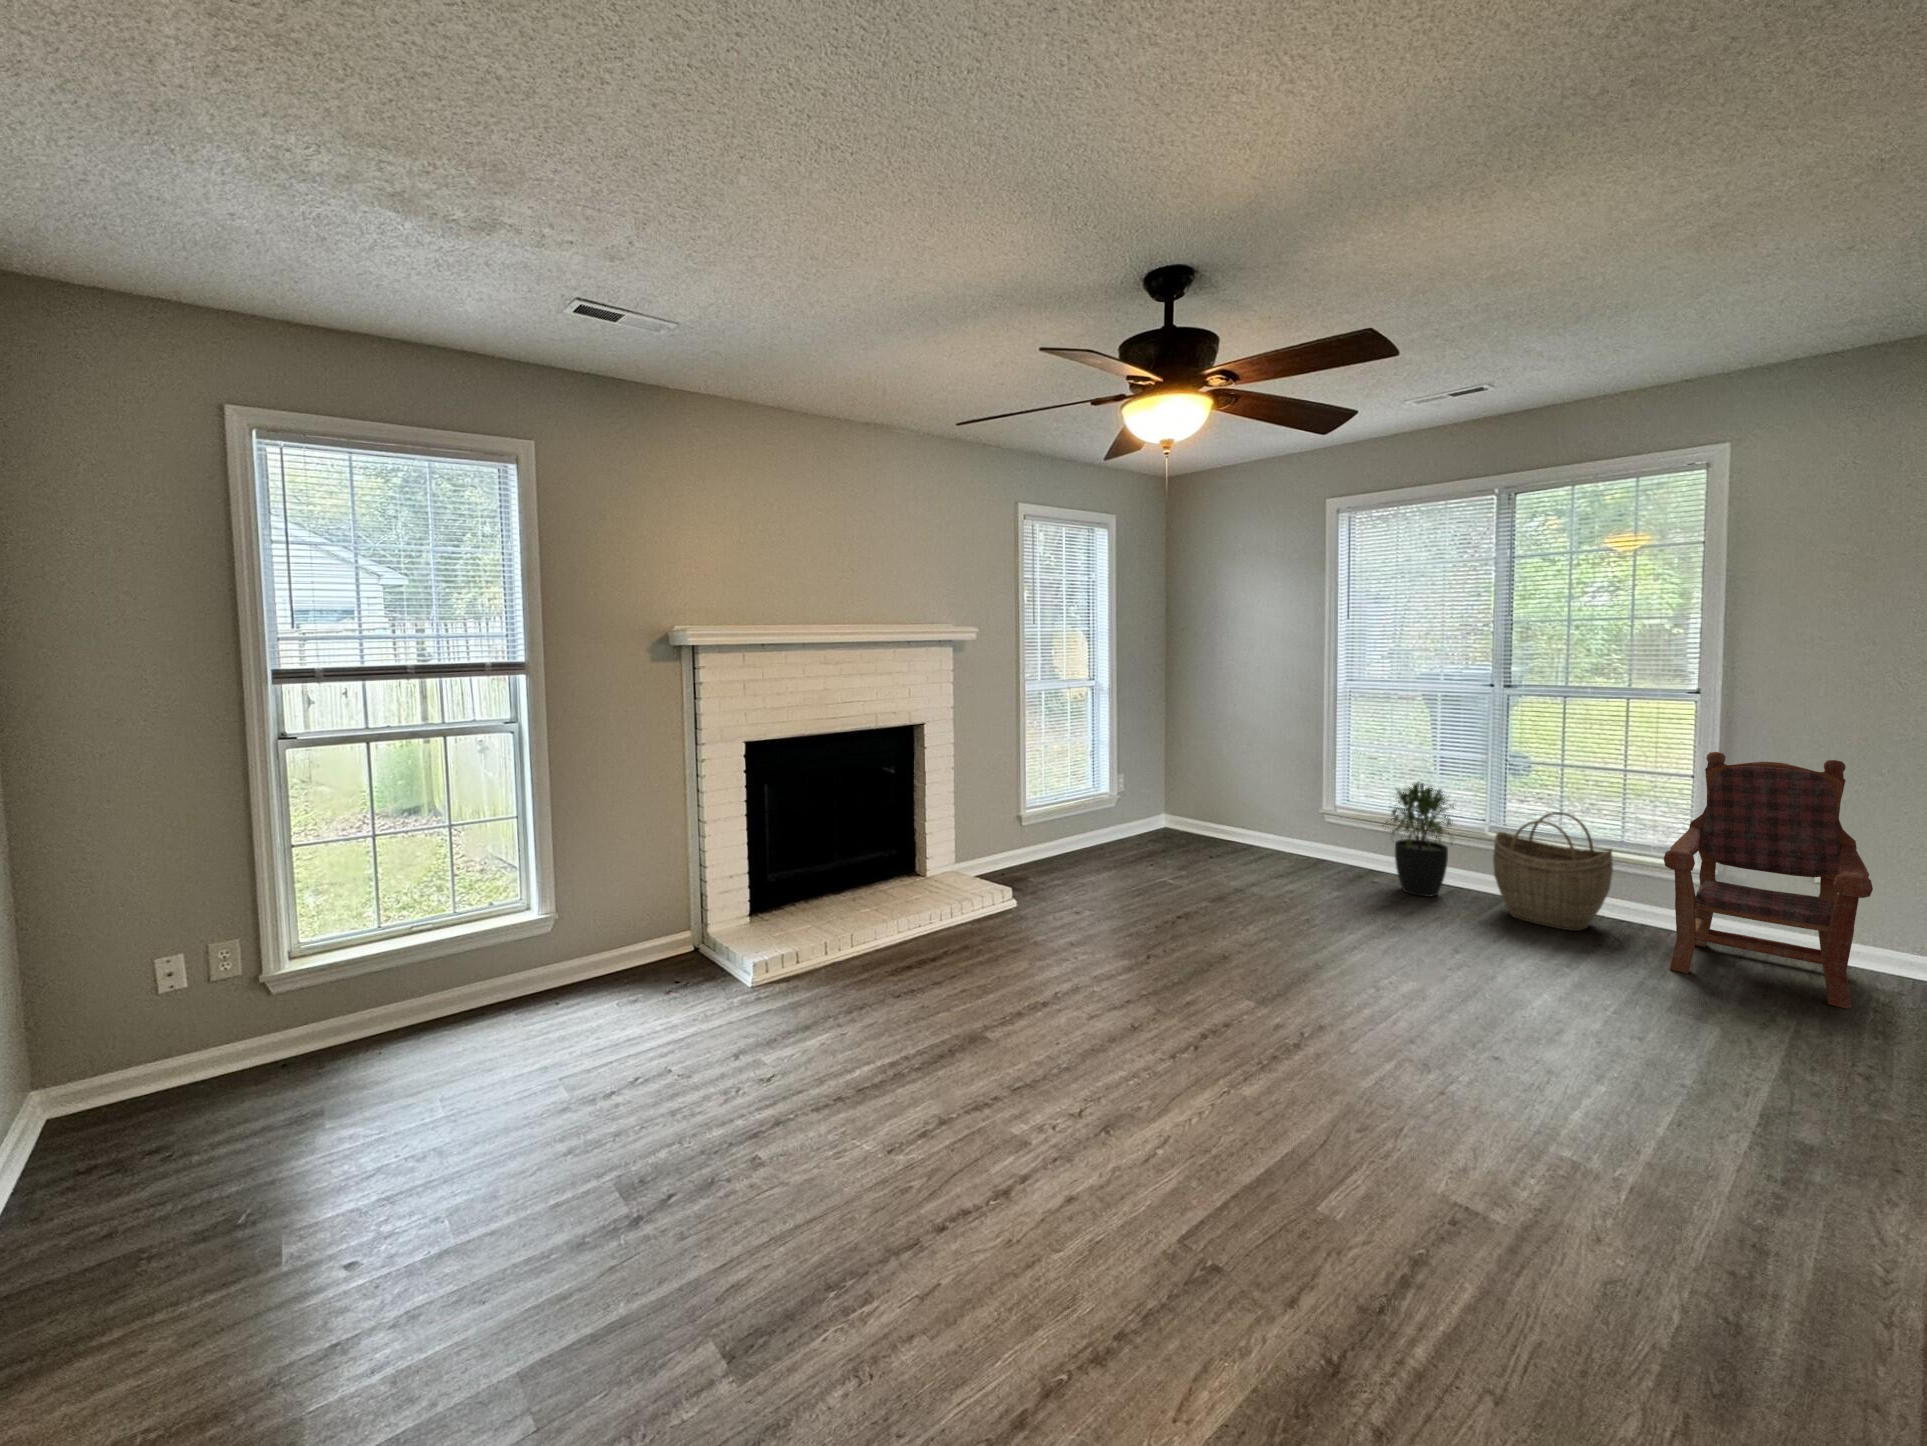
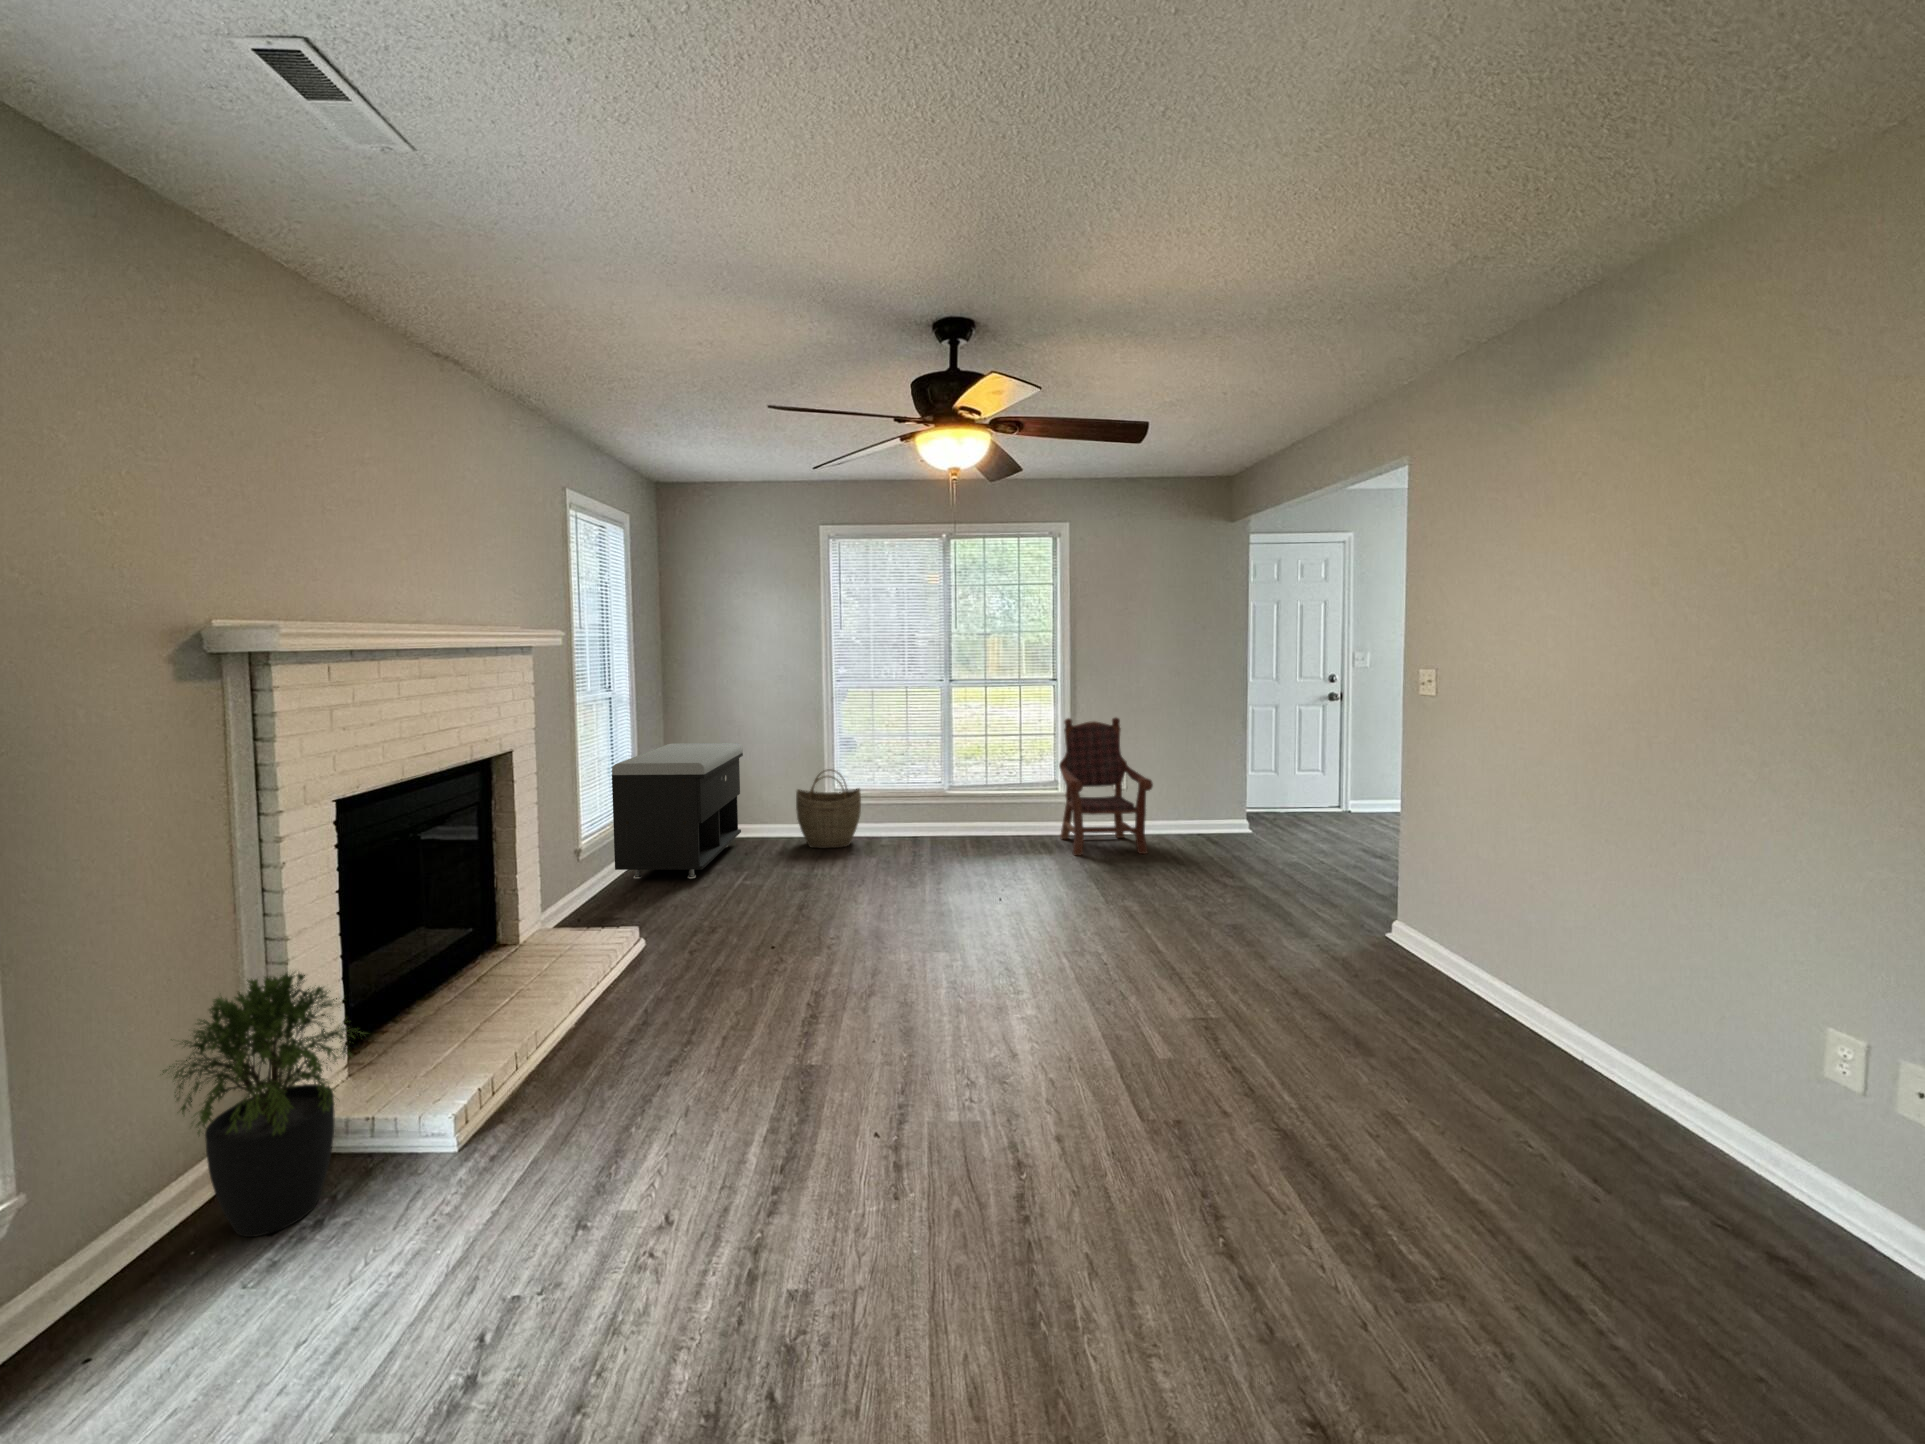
storage bench: none [1063,732,1223,866] -> present [612,743,743,879]
potted plant: present [1382,782,1454,896] -> present [162,972,363,1237]
woven basket: present [1493,812,1613,931] -> present [796,769,861,848]

